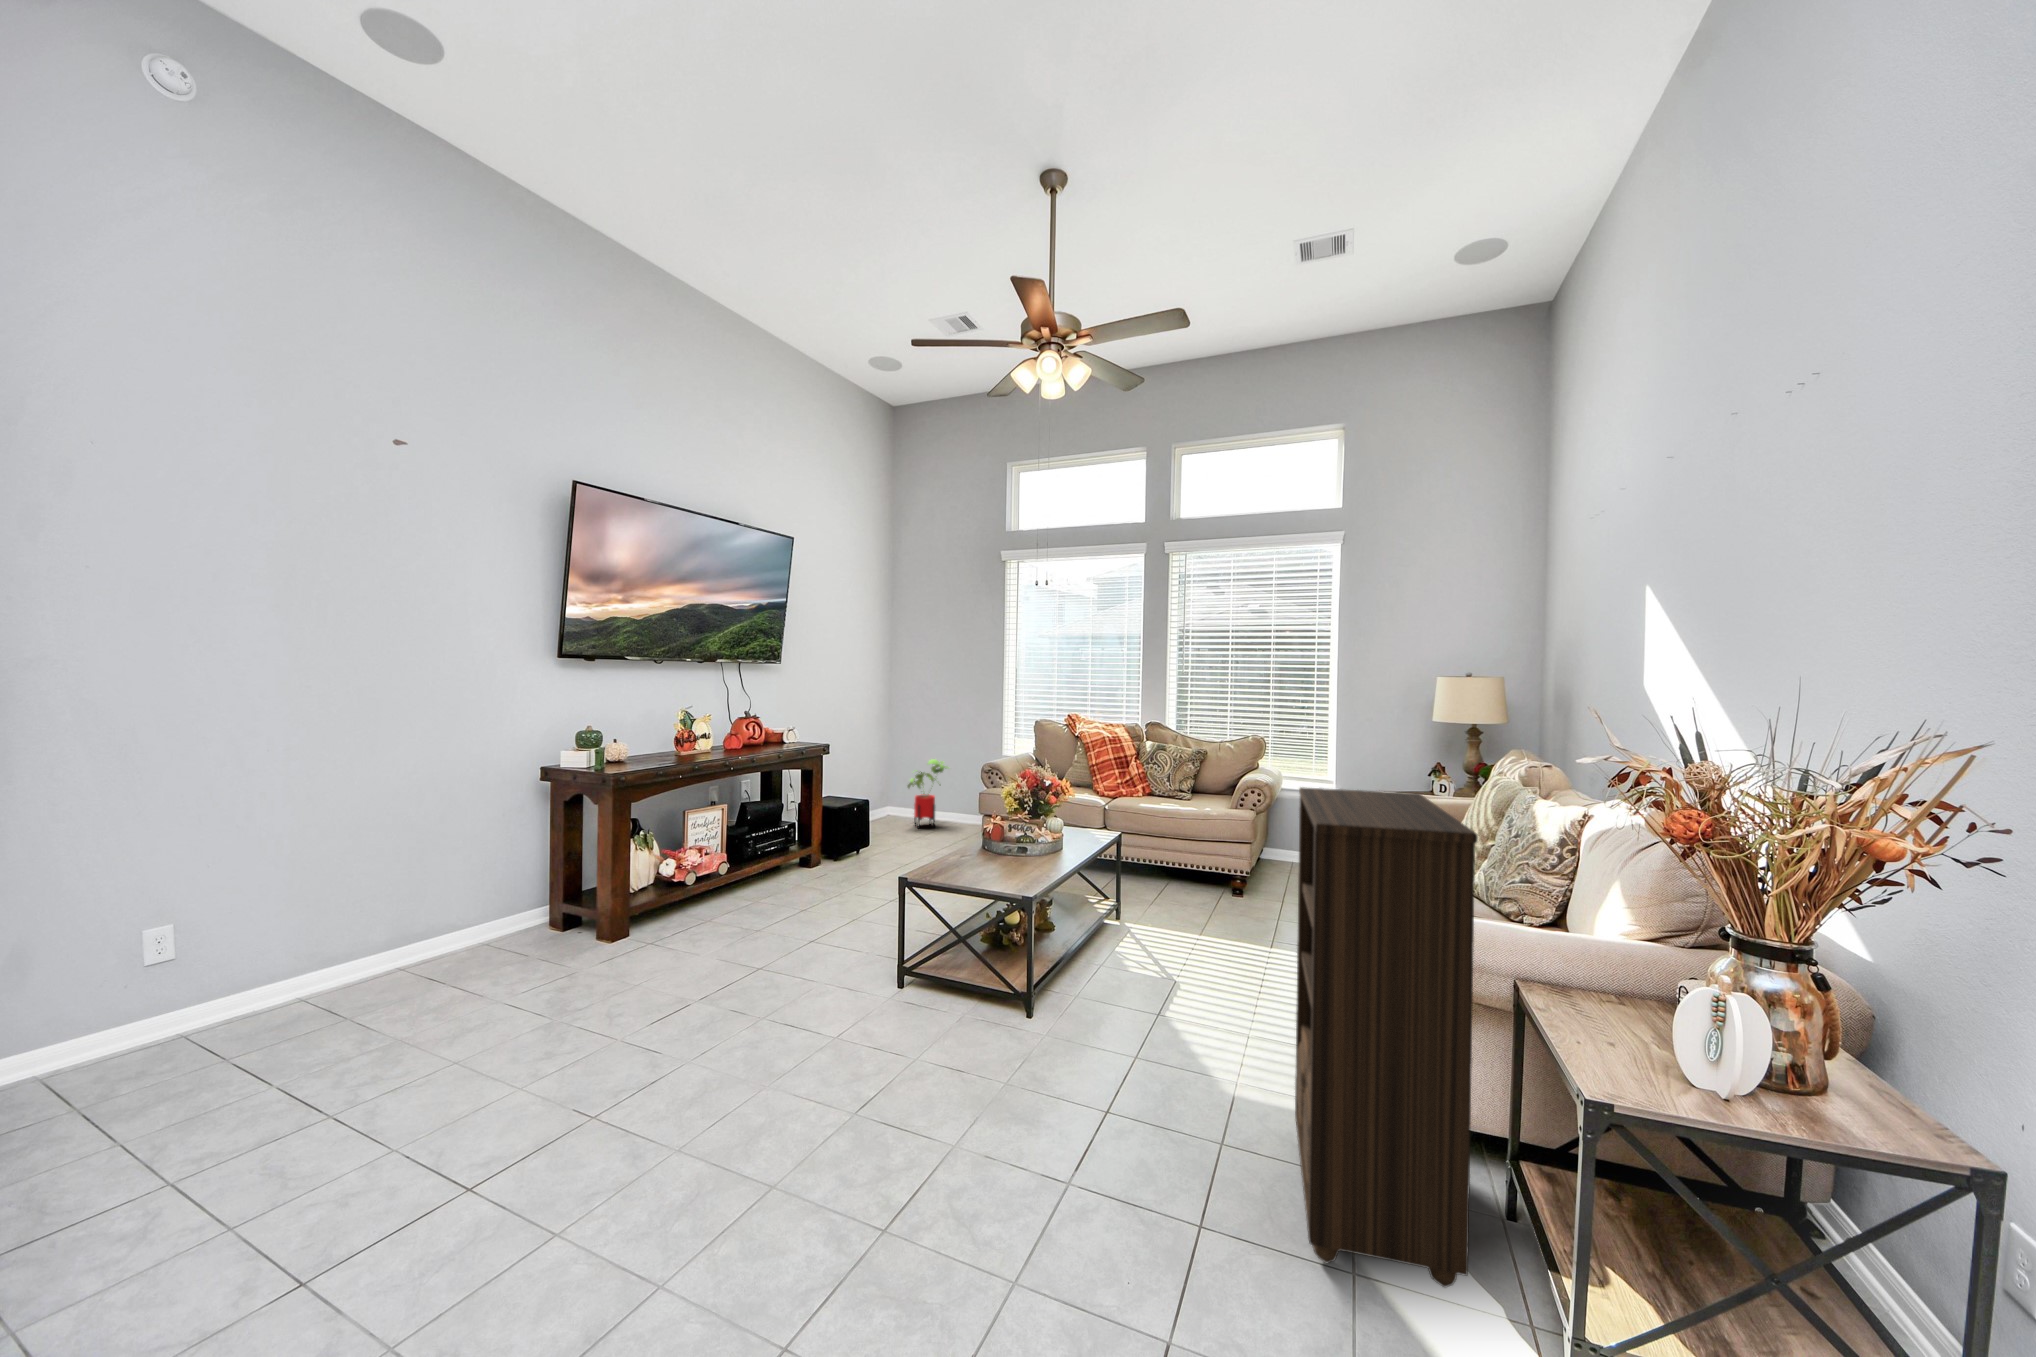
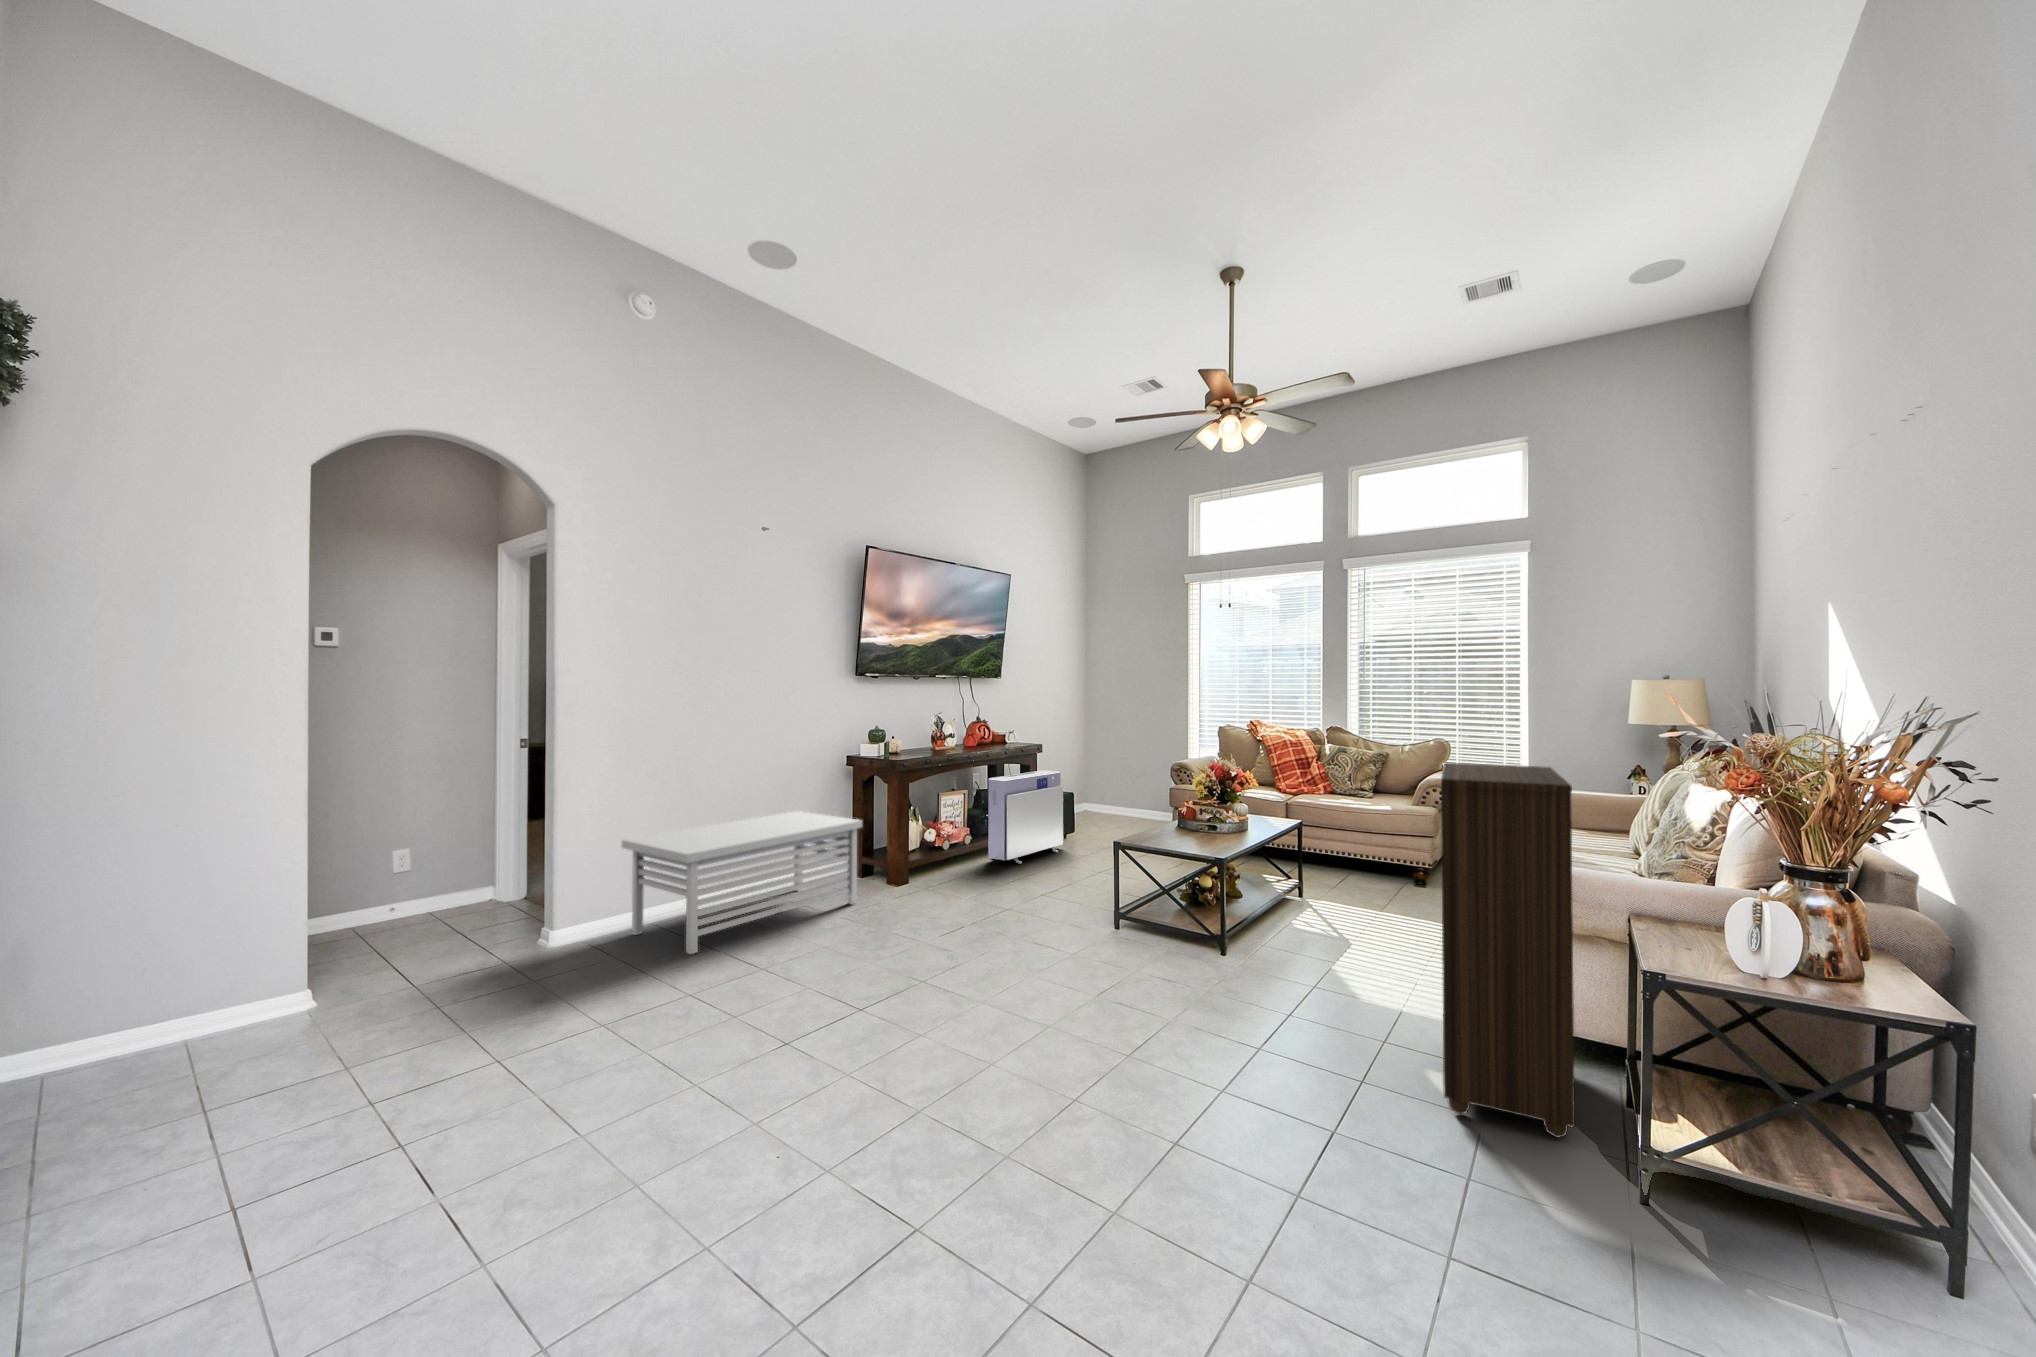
house plant: present [908,759,948,827] -> none [1109,760,1147,822]
air purifier: none [751,776,849,893] -> present [988,771,1063,864]
storage bench: none [124,846,560,1092] -> present [621,811,862,954]

